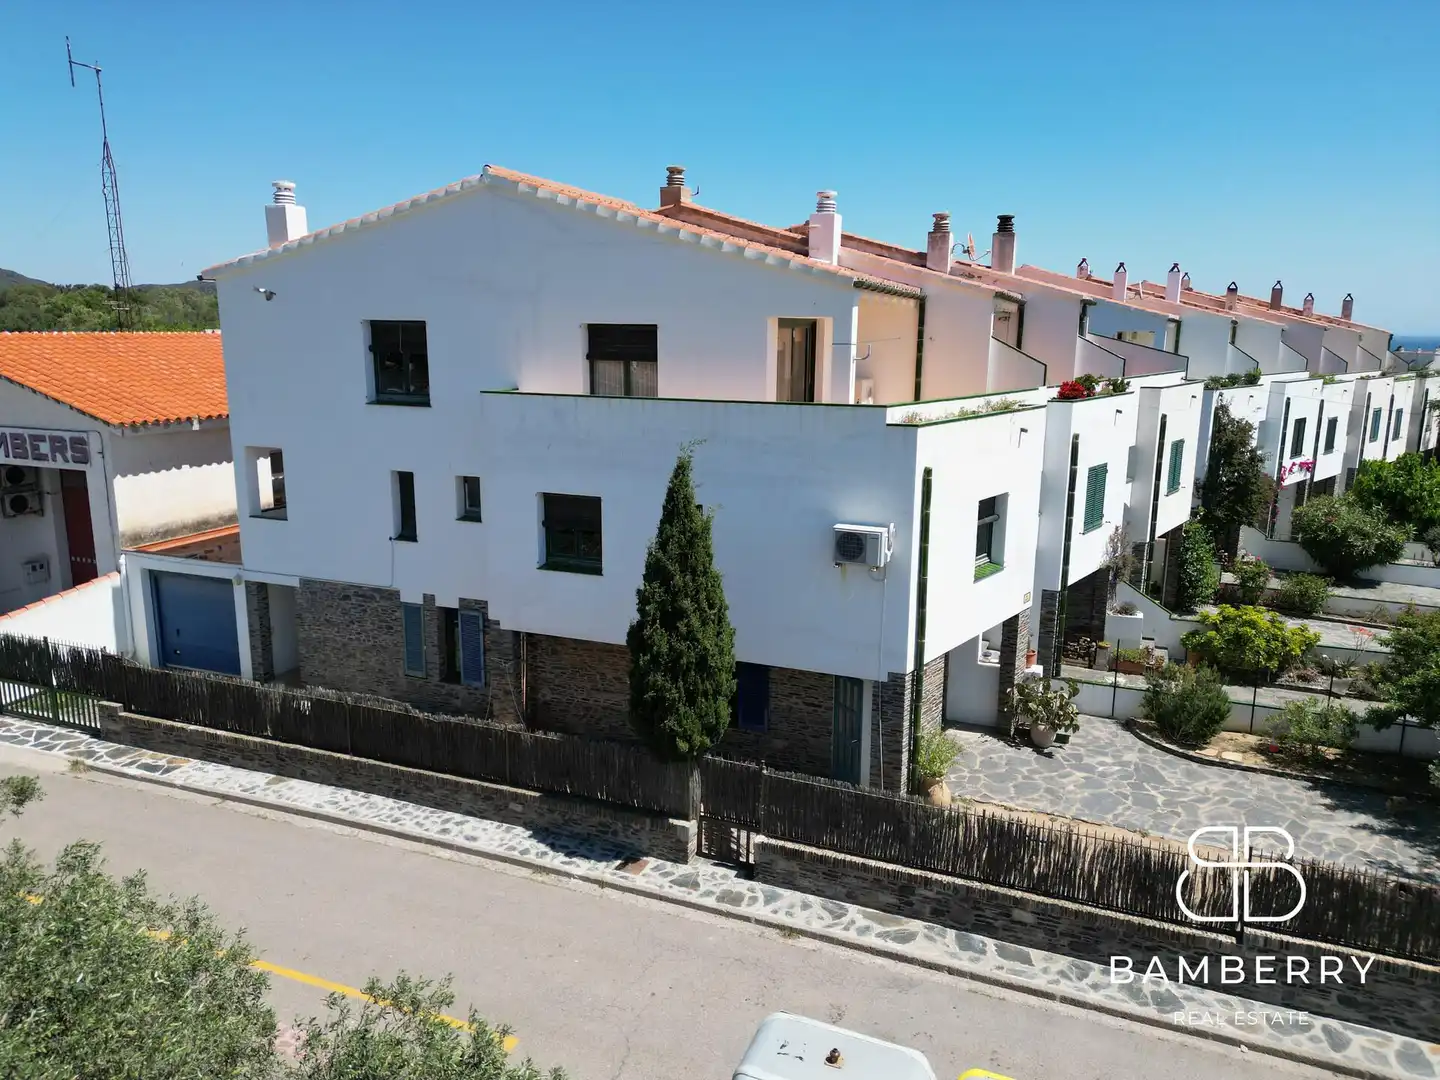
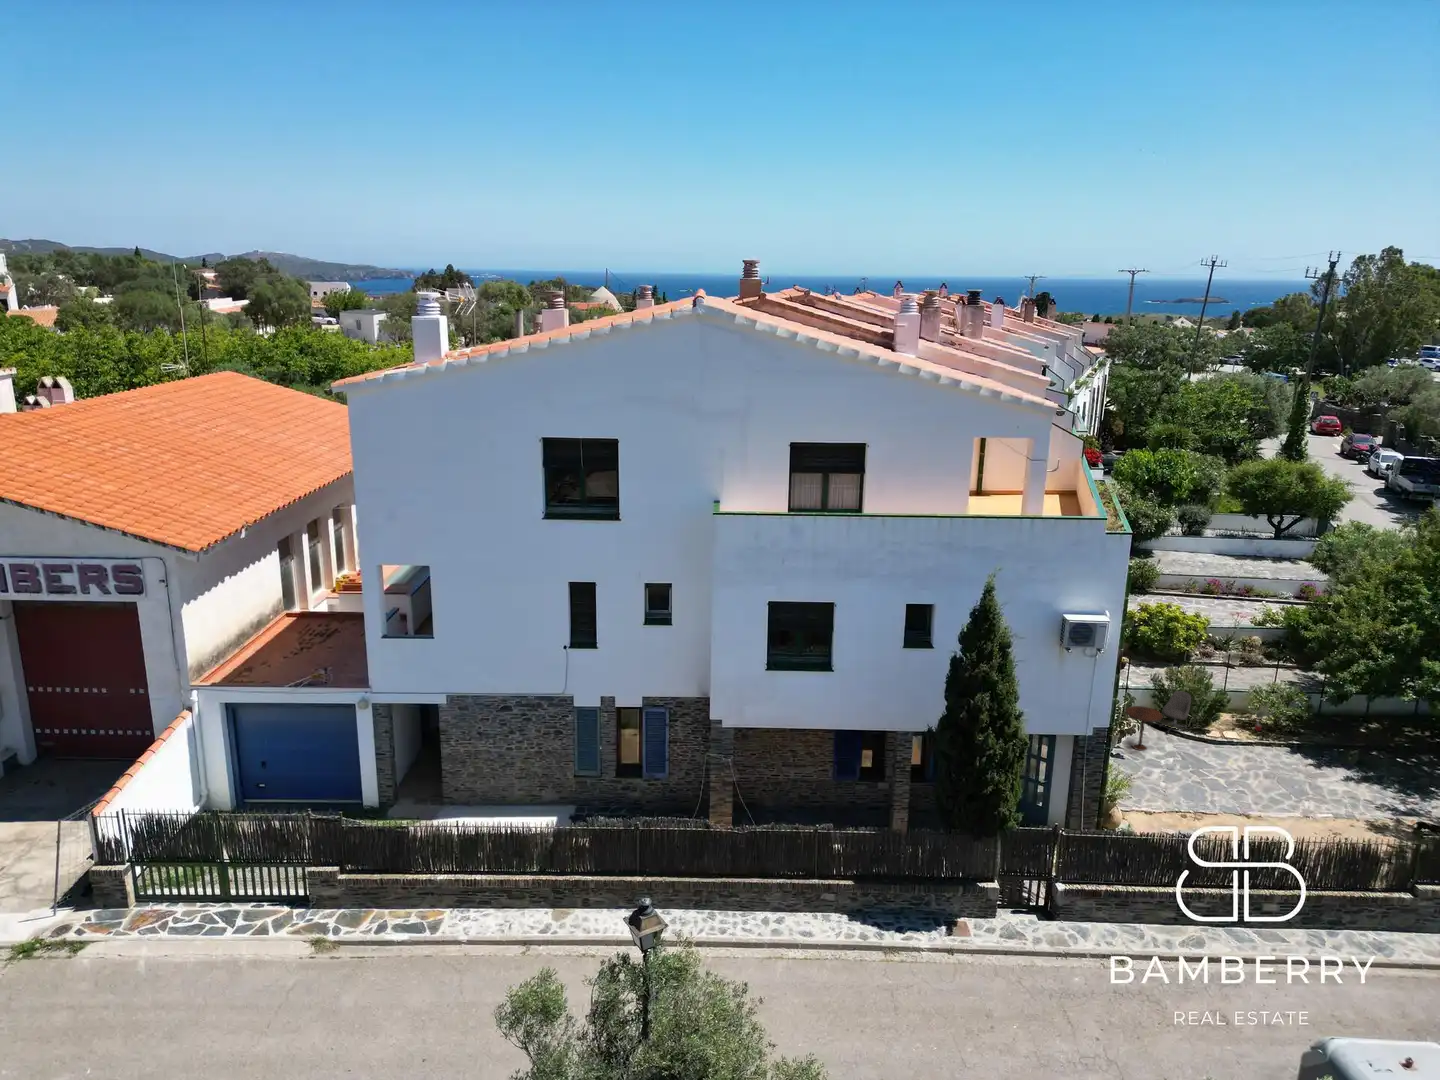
chair: none [1136,687,1176,744] -> present [1159,691,1191,736]
pedestal table: none [1066,694,1113,750] -> present [1126,706,1163,751]

